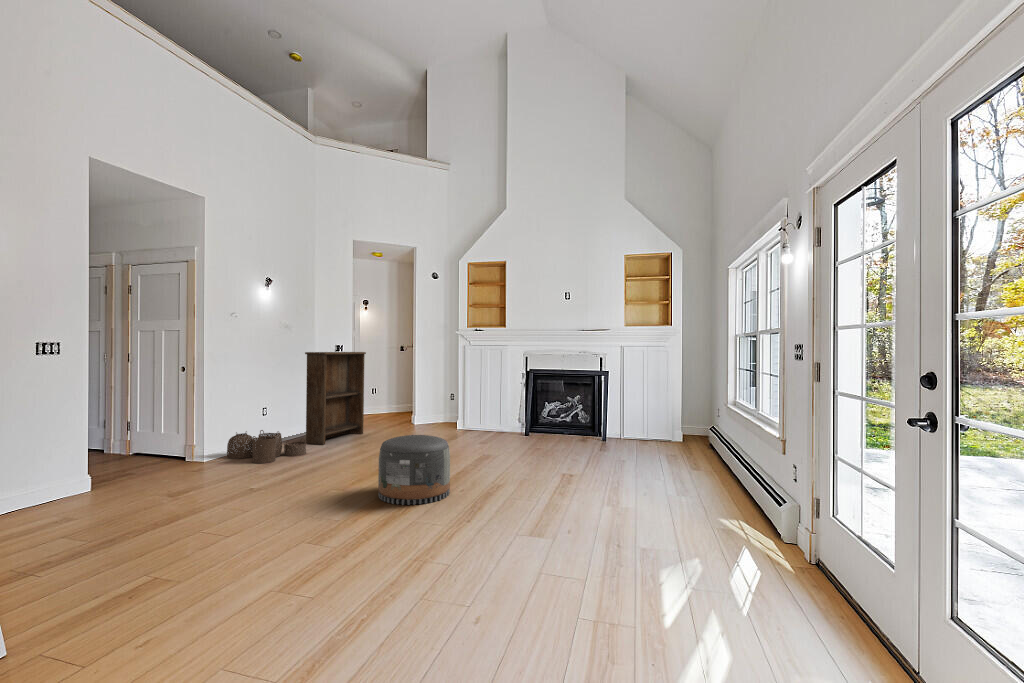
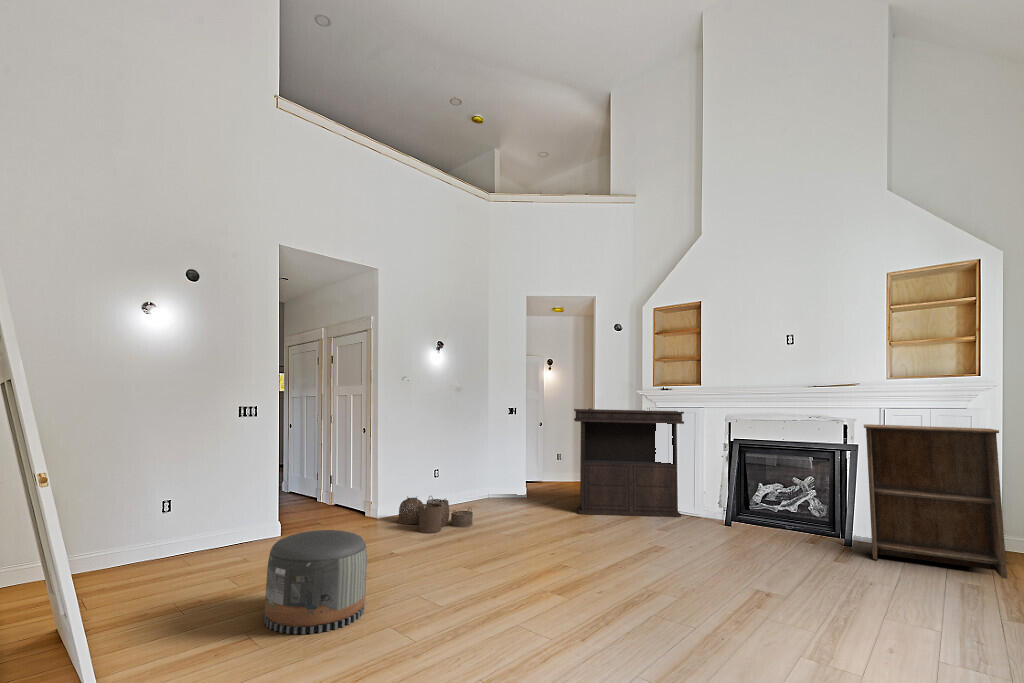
console table: none [398,347,491,438] -> present [574,409,684,517]
bookshelf: present [305,352,366,445] -> present [864,424,1007,579]
pouf: present [378,435,450,505] -> present [264,530,367,634]

